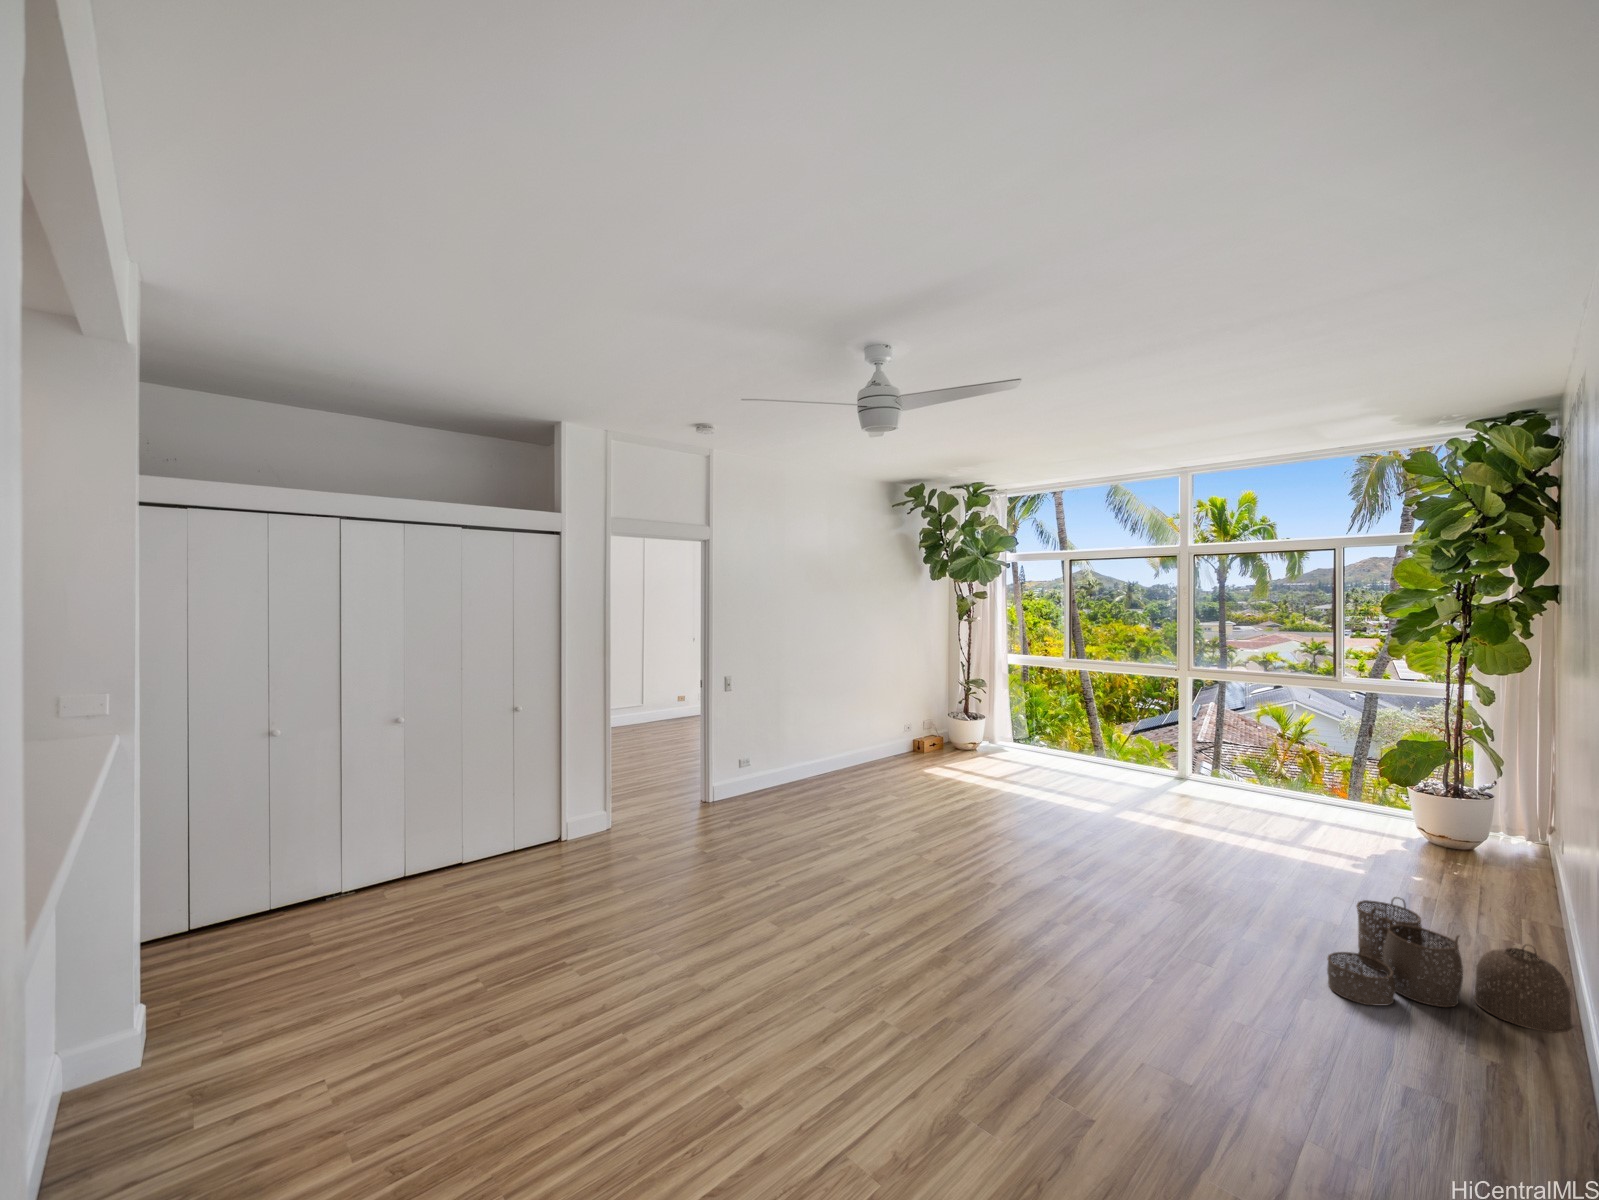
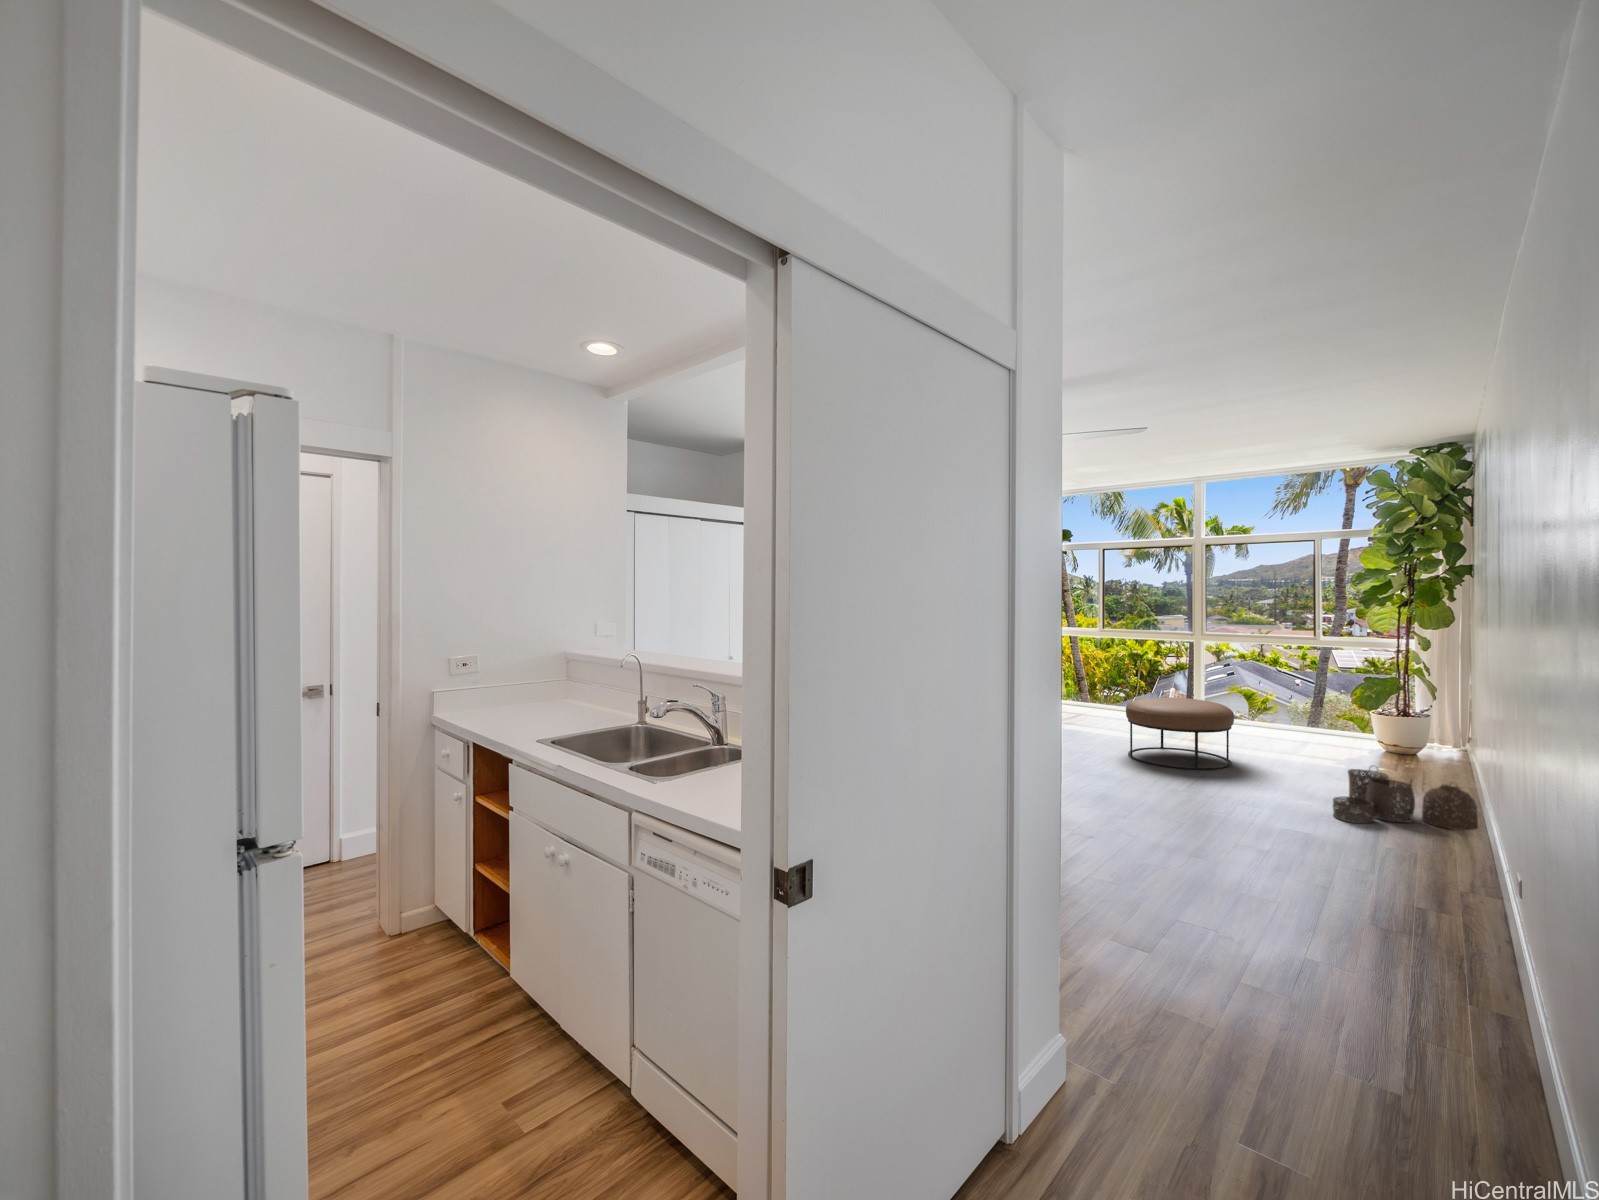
ottoman: none [1059,759,1205,871] -> present [1126,697,1234,770]

